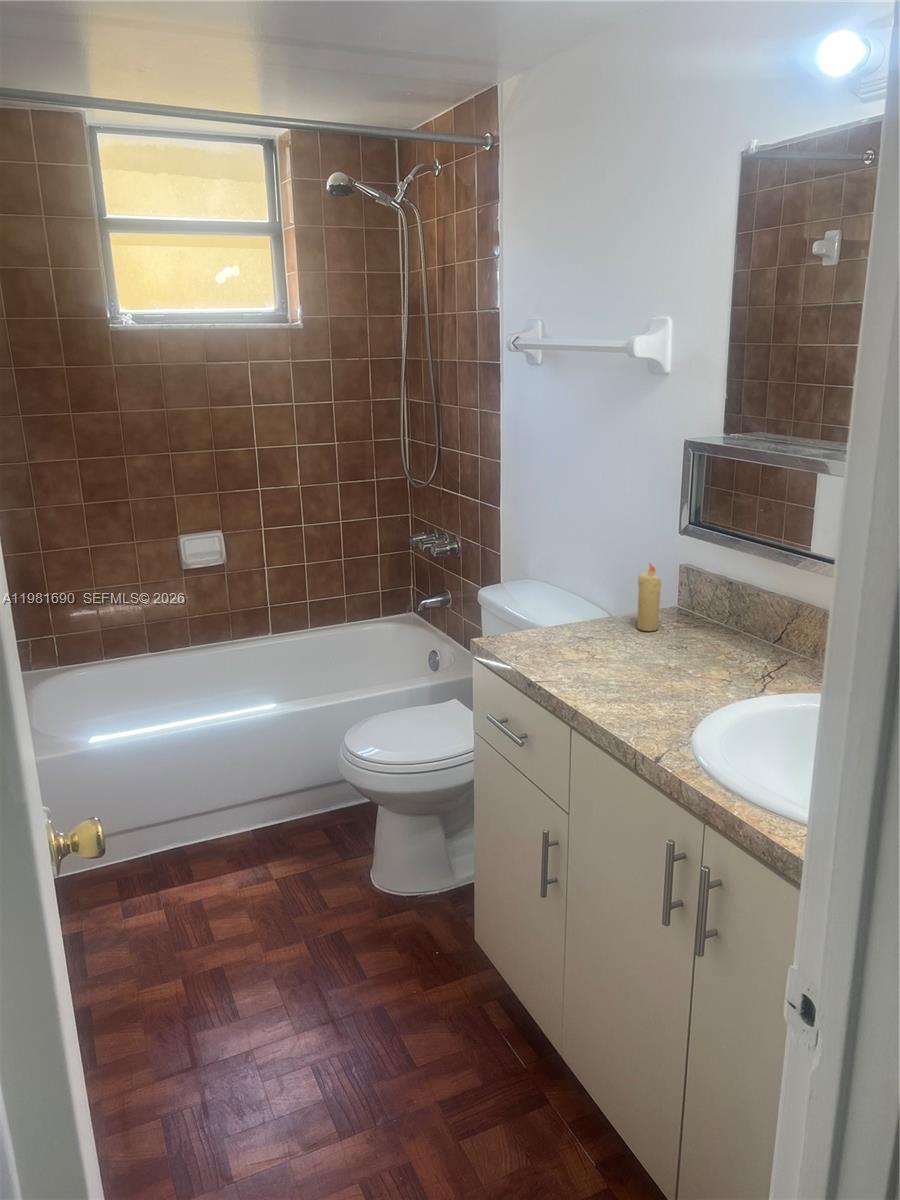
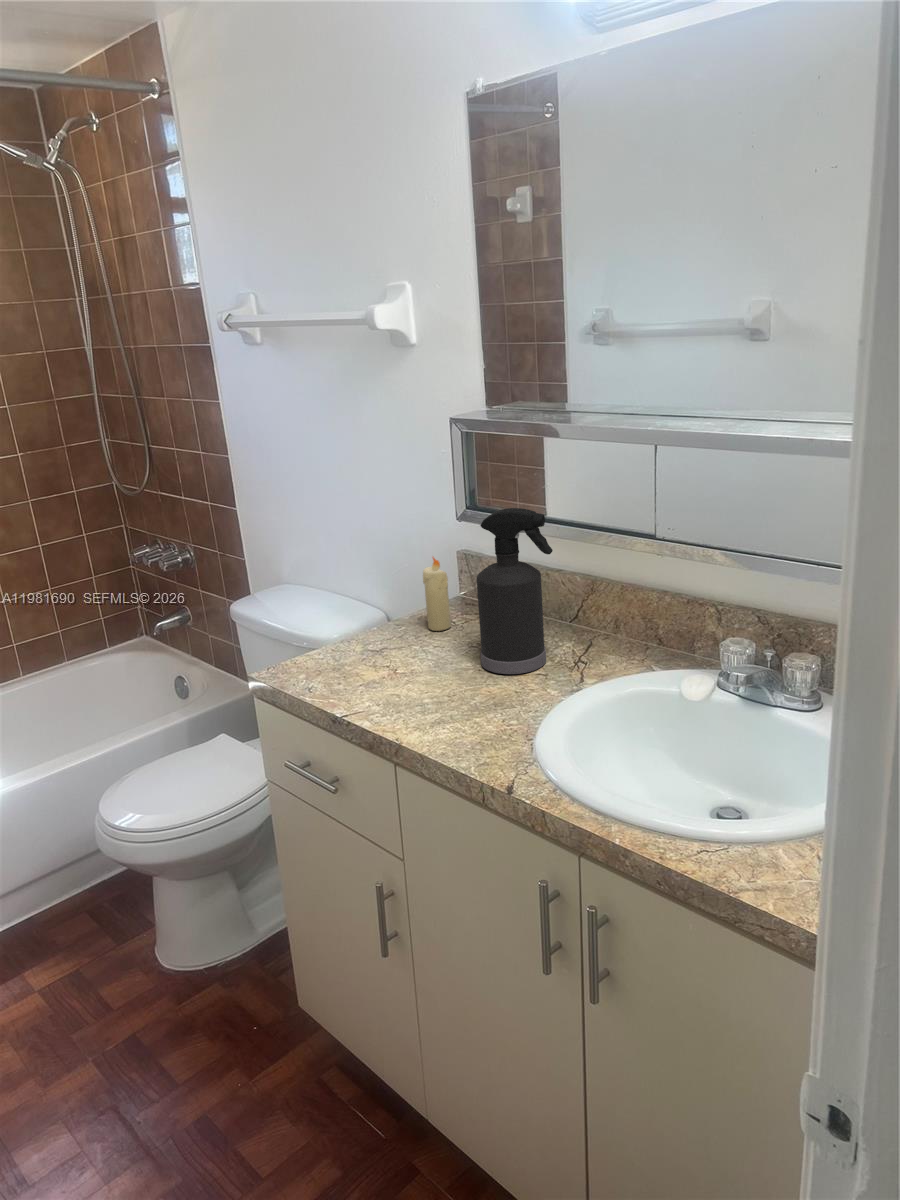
spray bottle: none [673,524,752,676] -> present [477,508,553,674]

